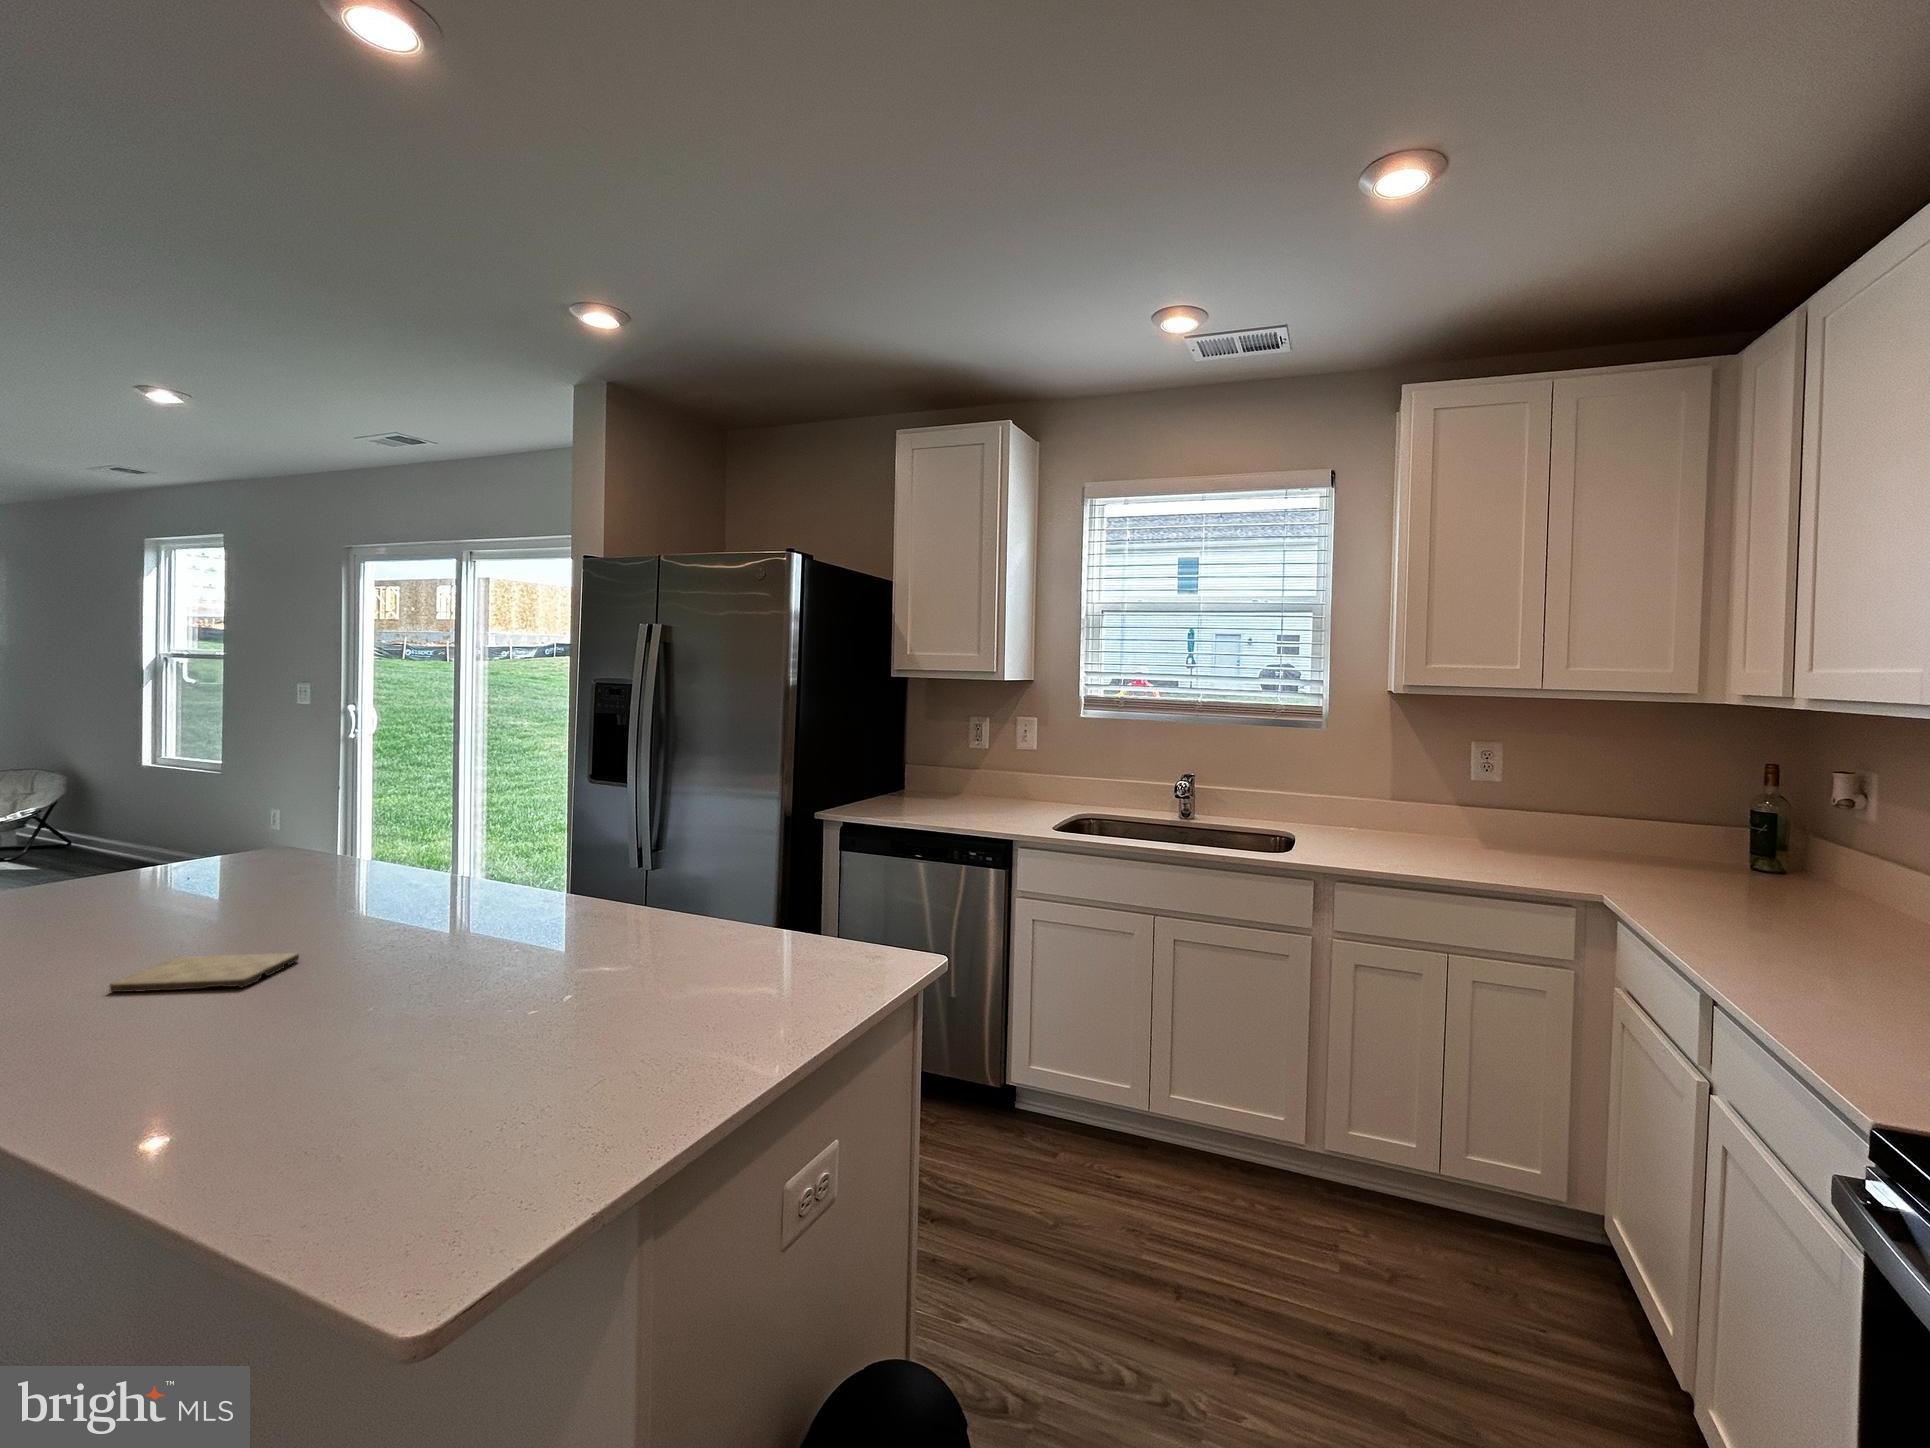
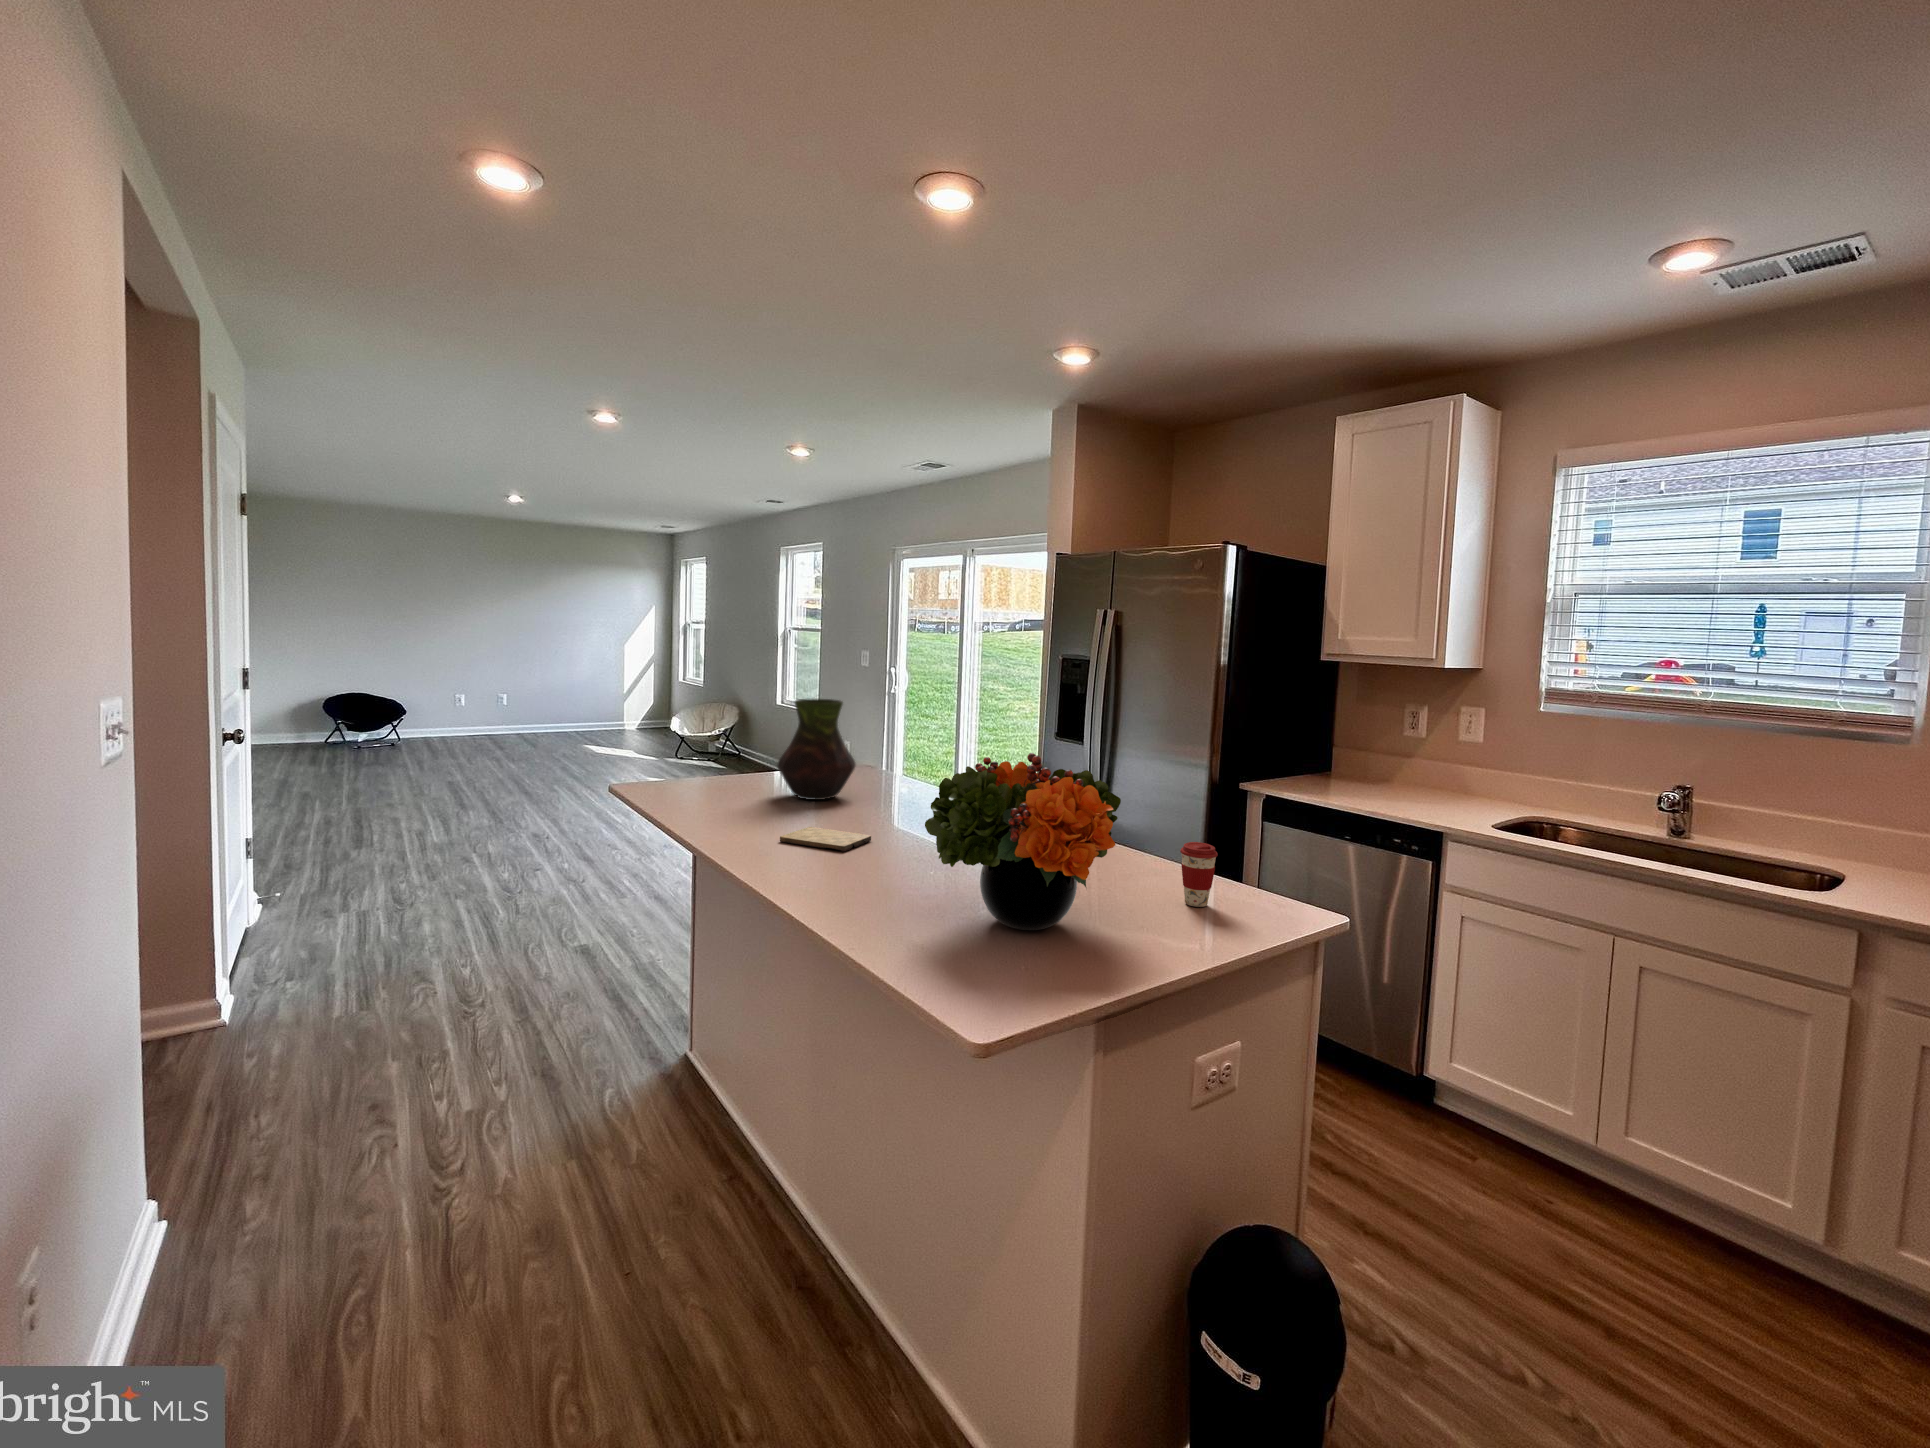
vase: none [114,756,274,911] -> present [777,699,856,800]
flower arrangement: none [383,811,691,1054] -> present [925,753,1121,930]
coffee cup: none [764,891,809,968] -> present [1180,842,1218,907]

